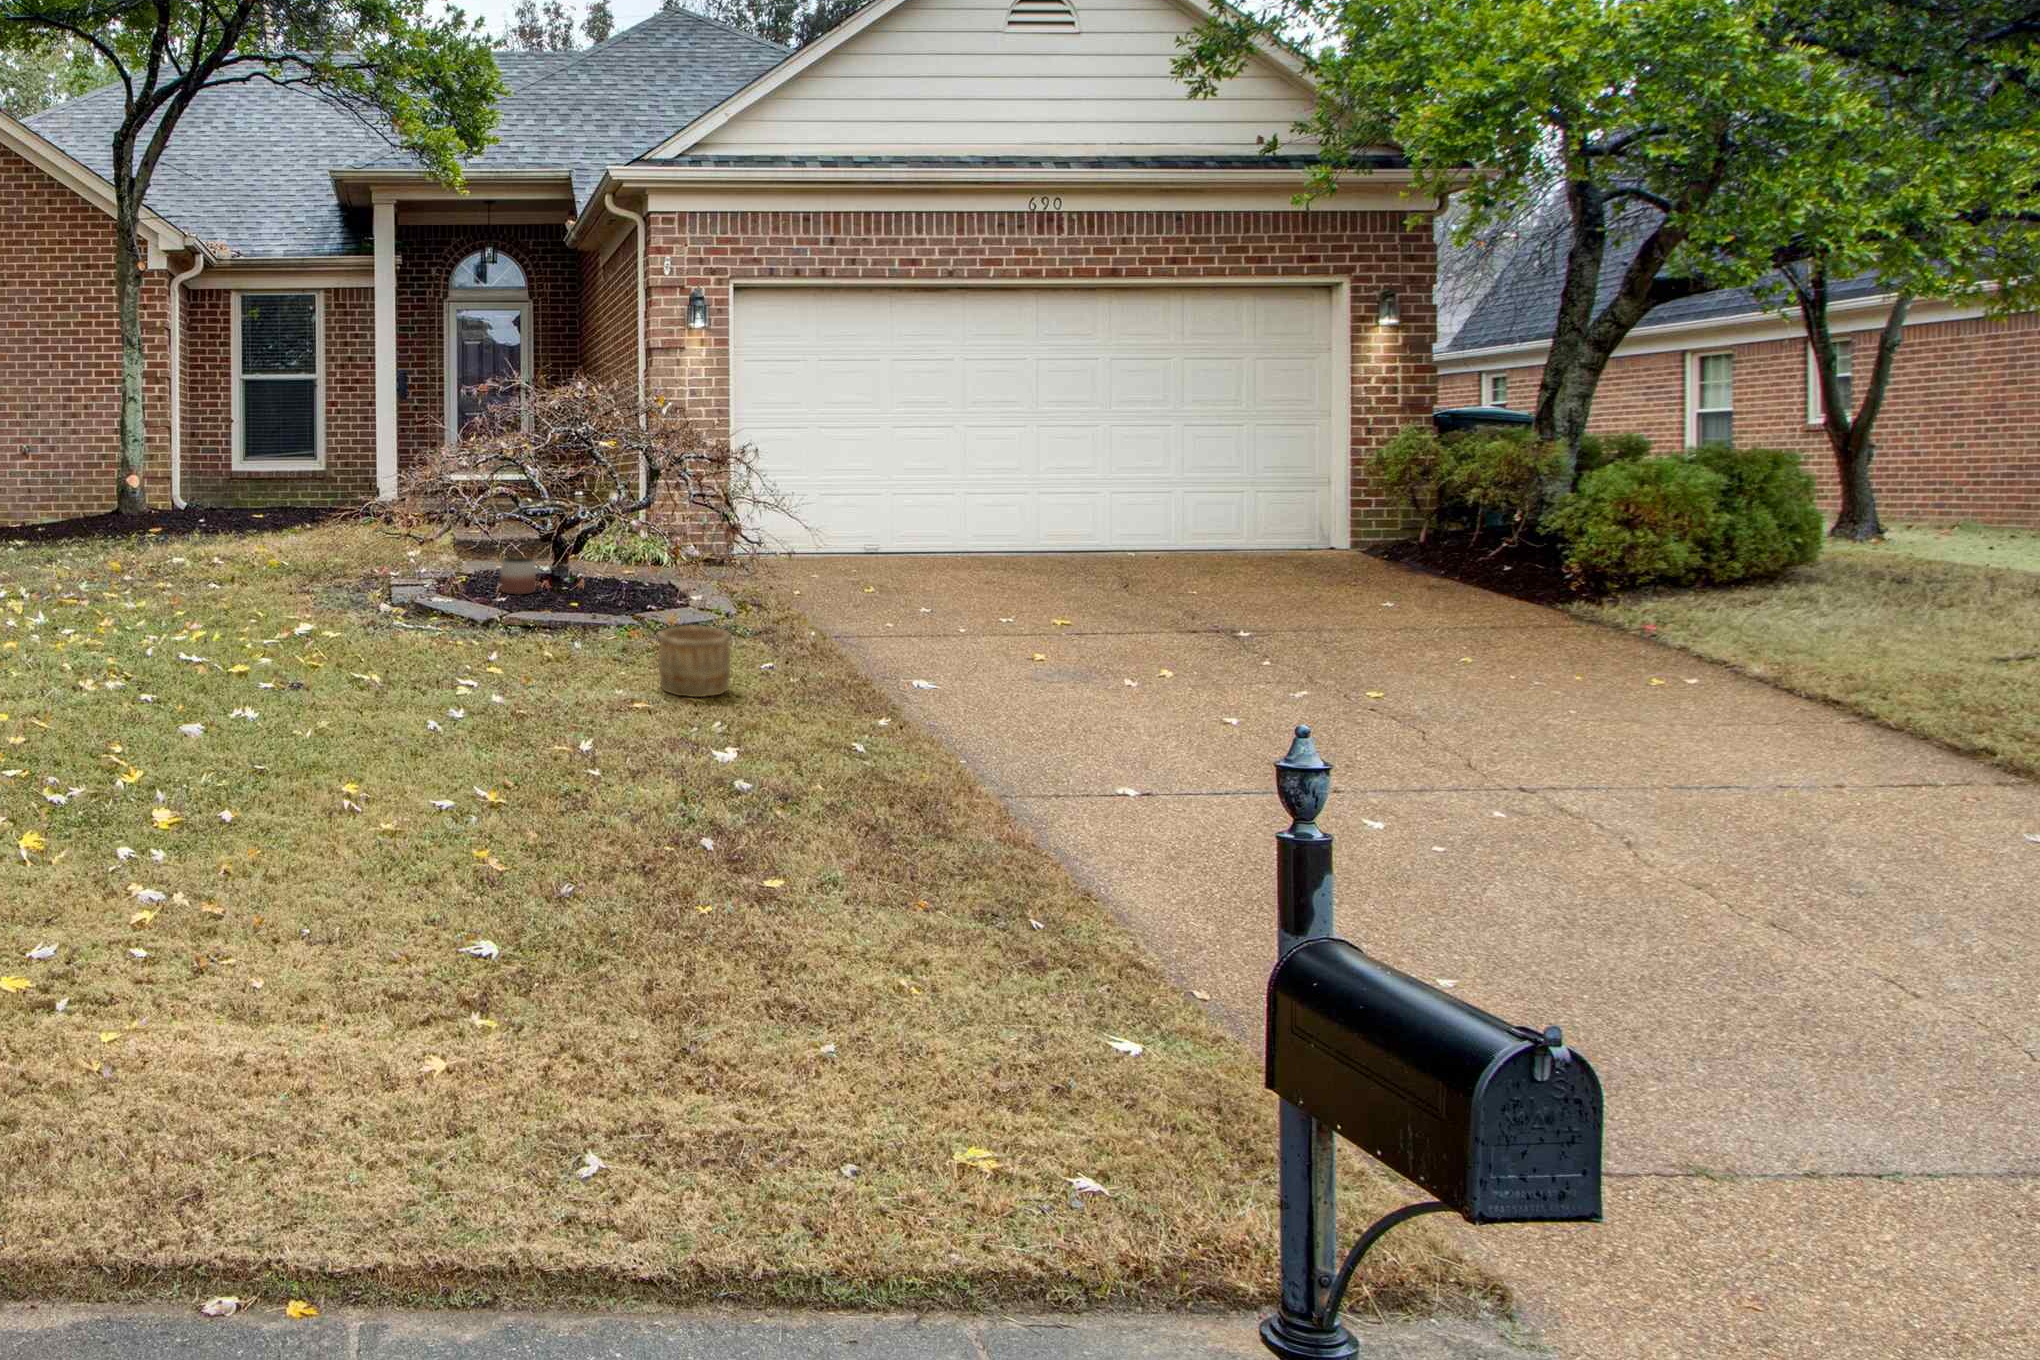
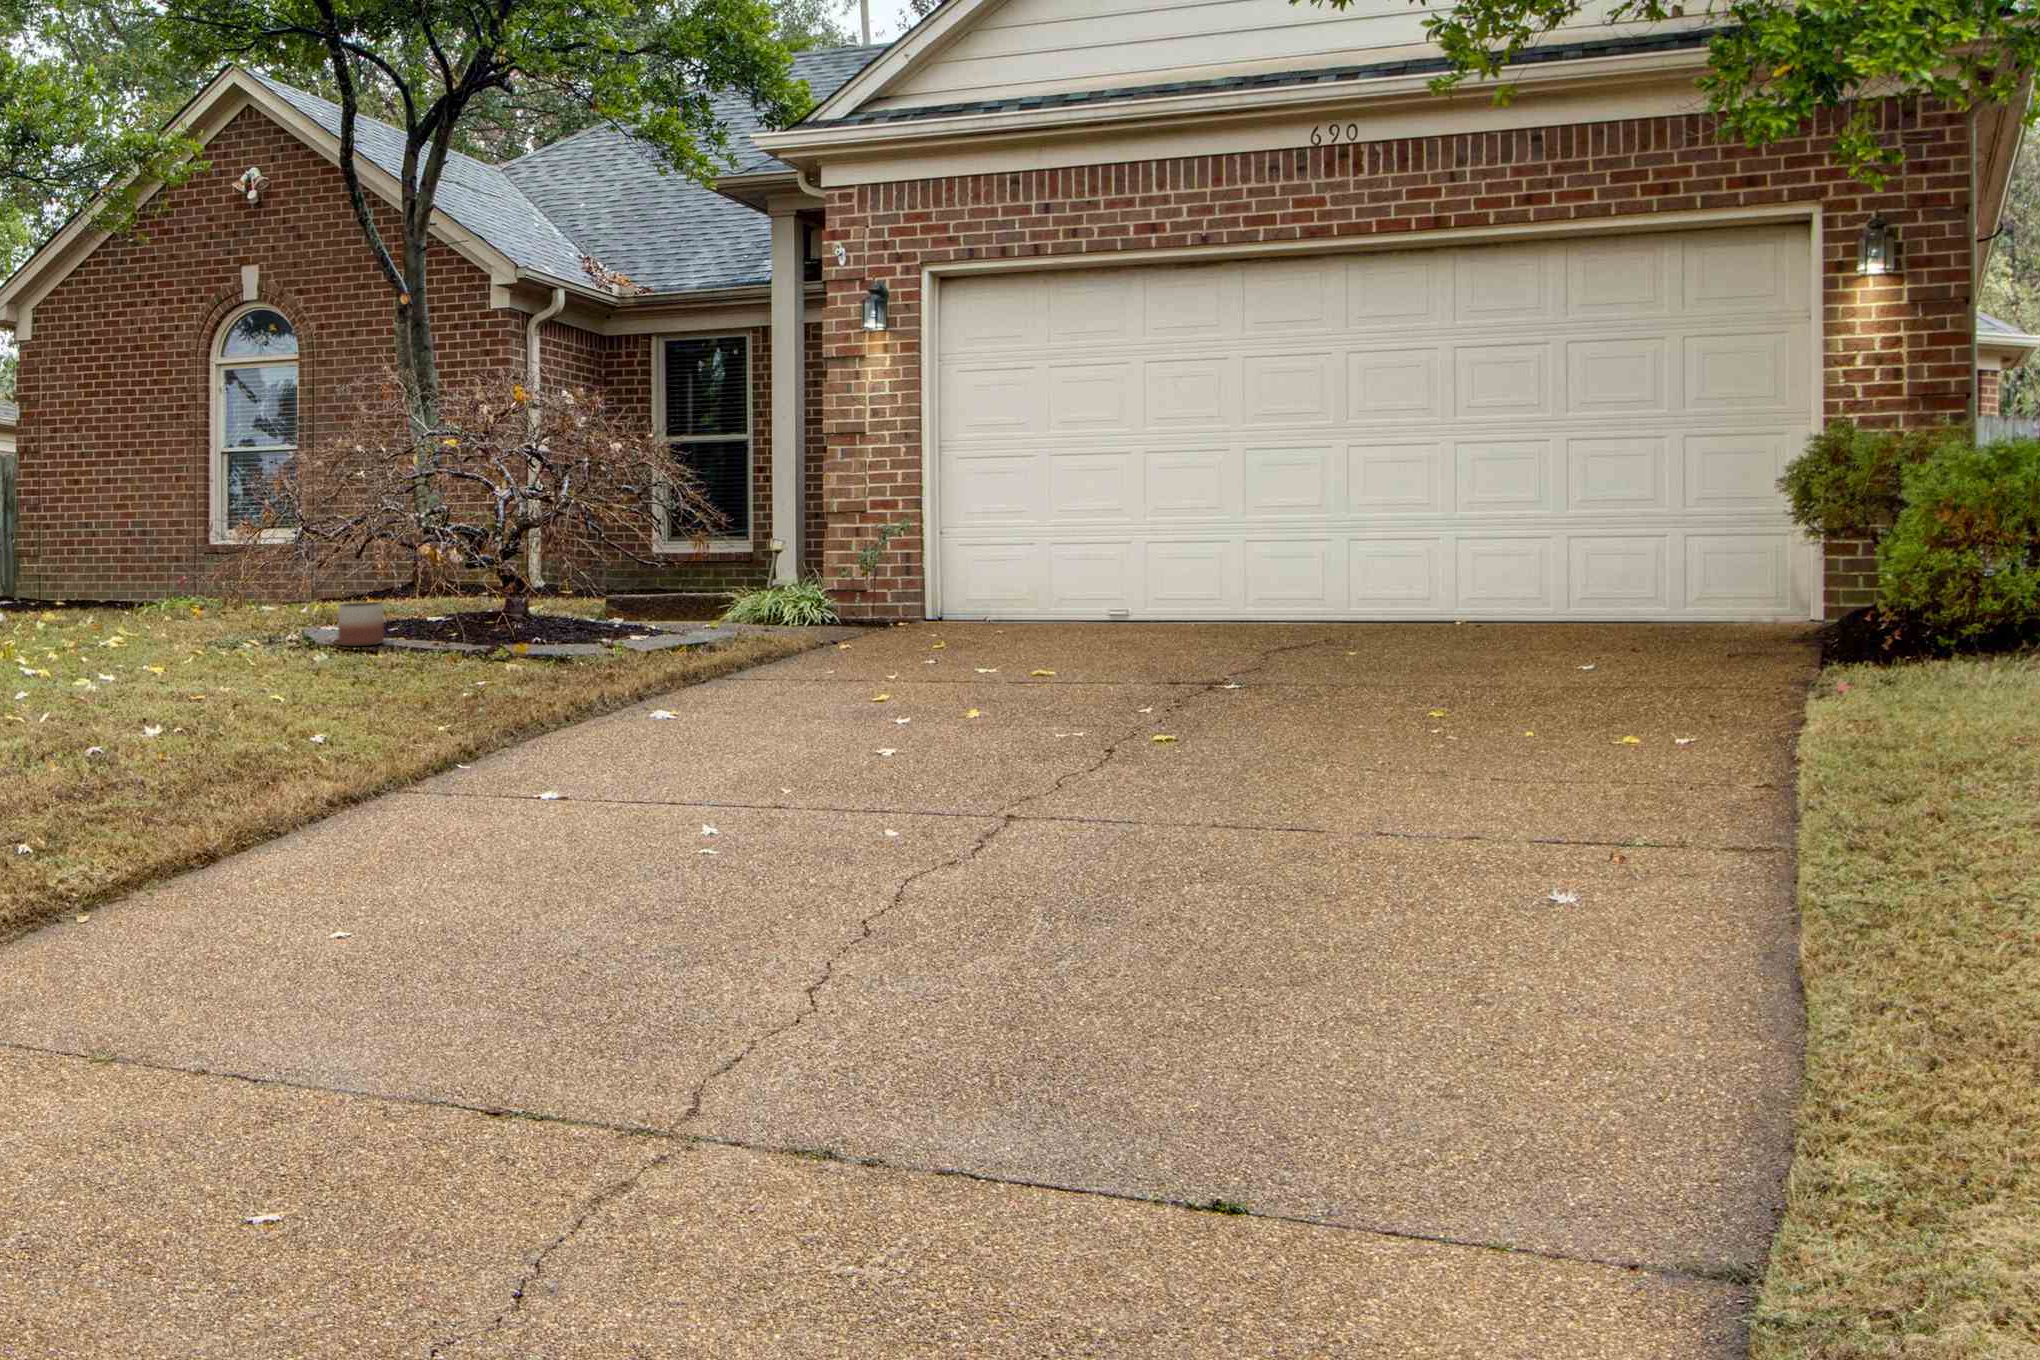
wooden bucket: present [657,625,731,697] -> none [62,654,163,737]

